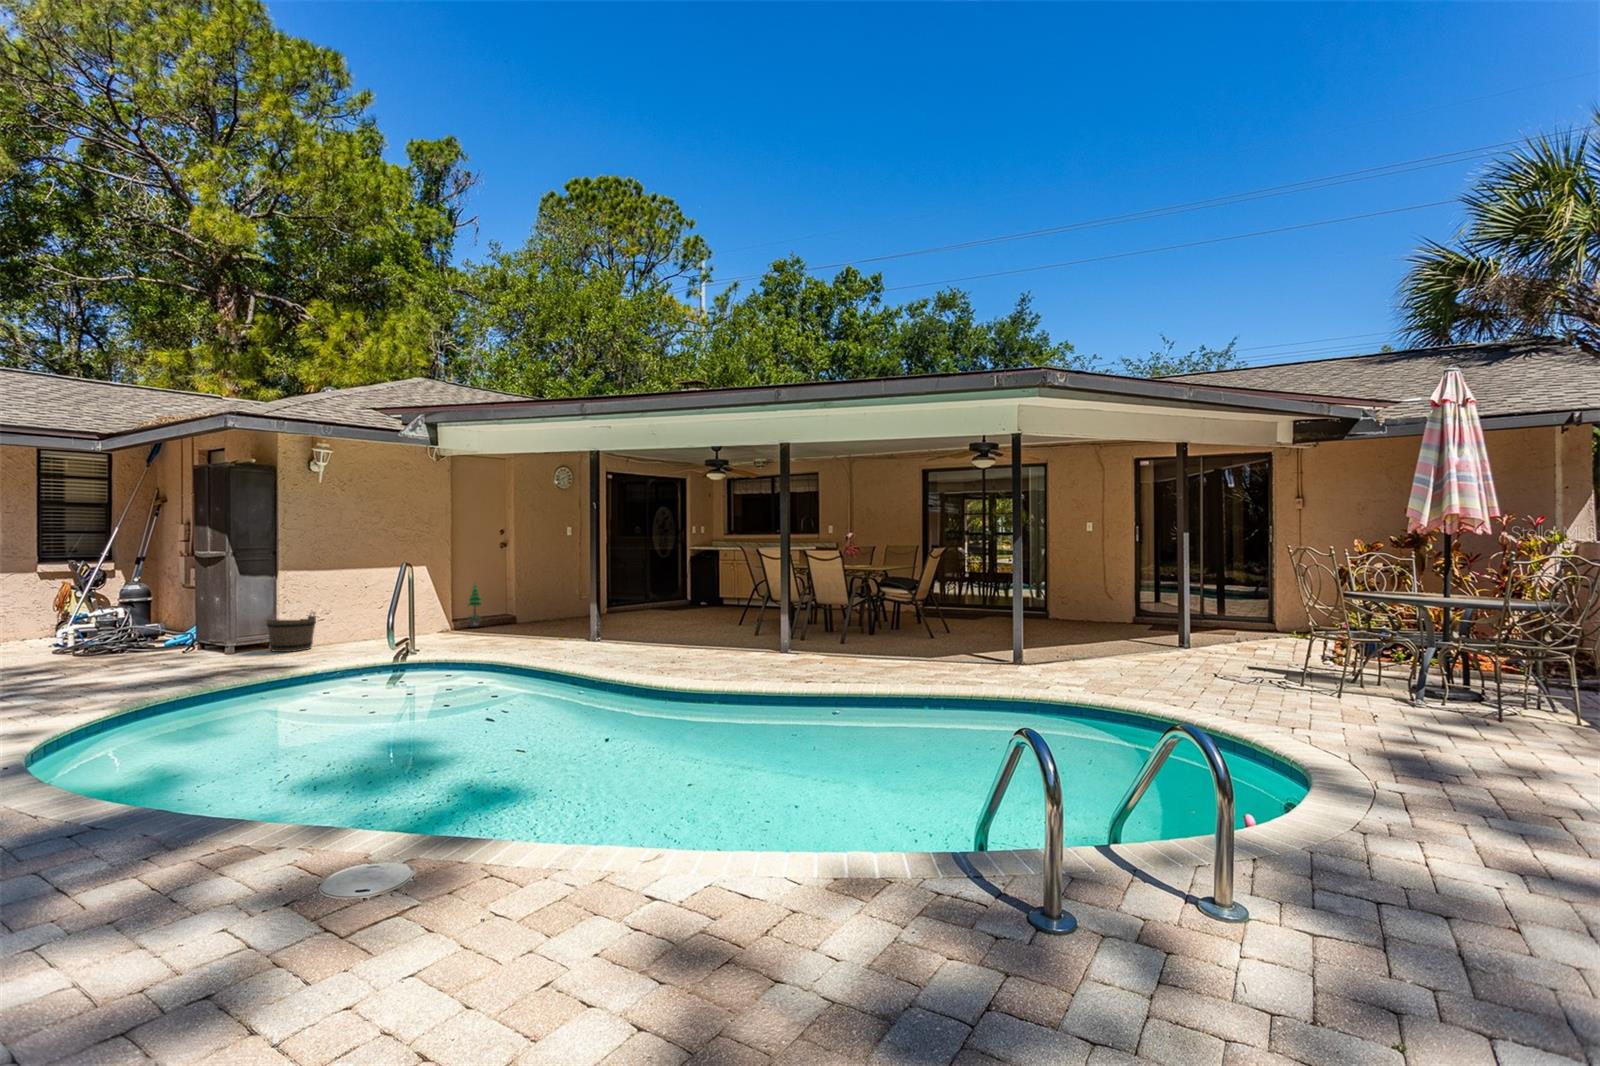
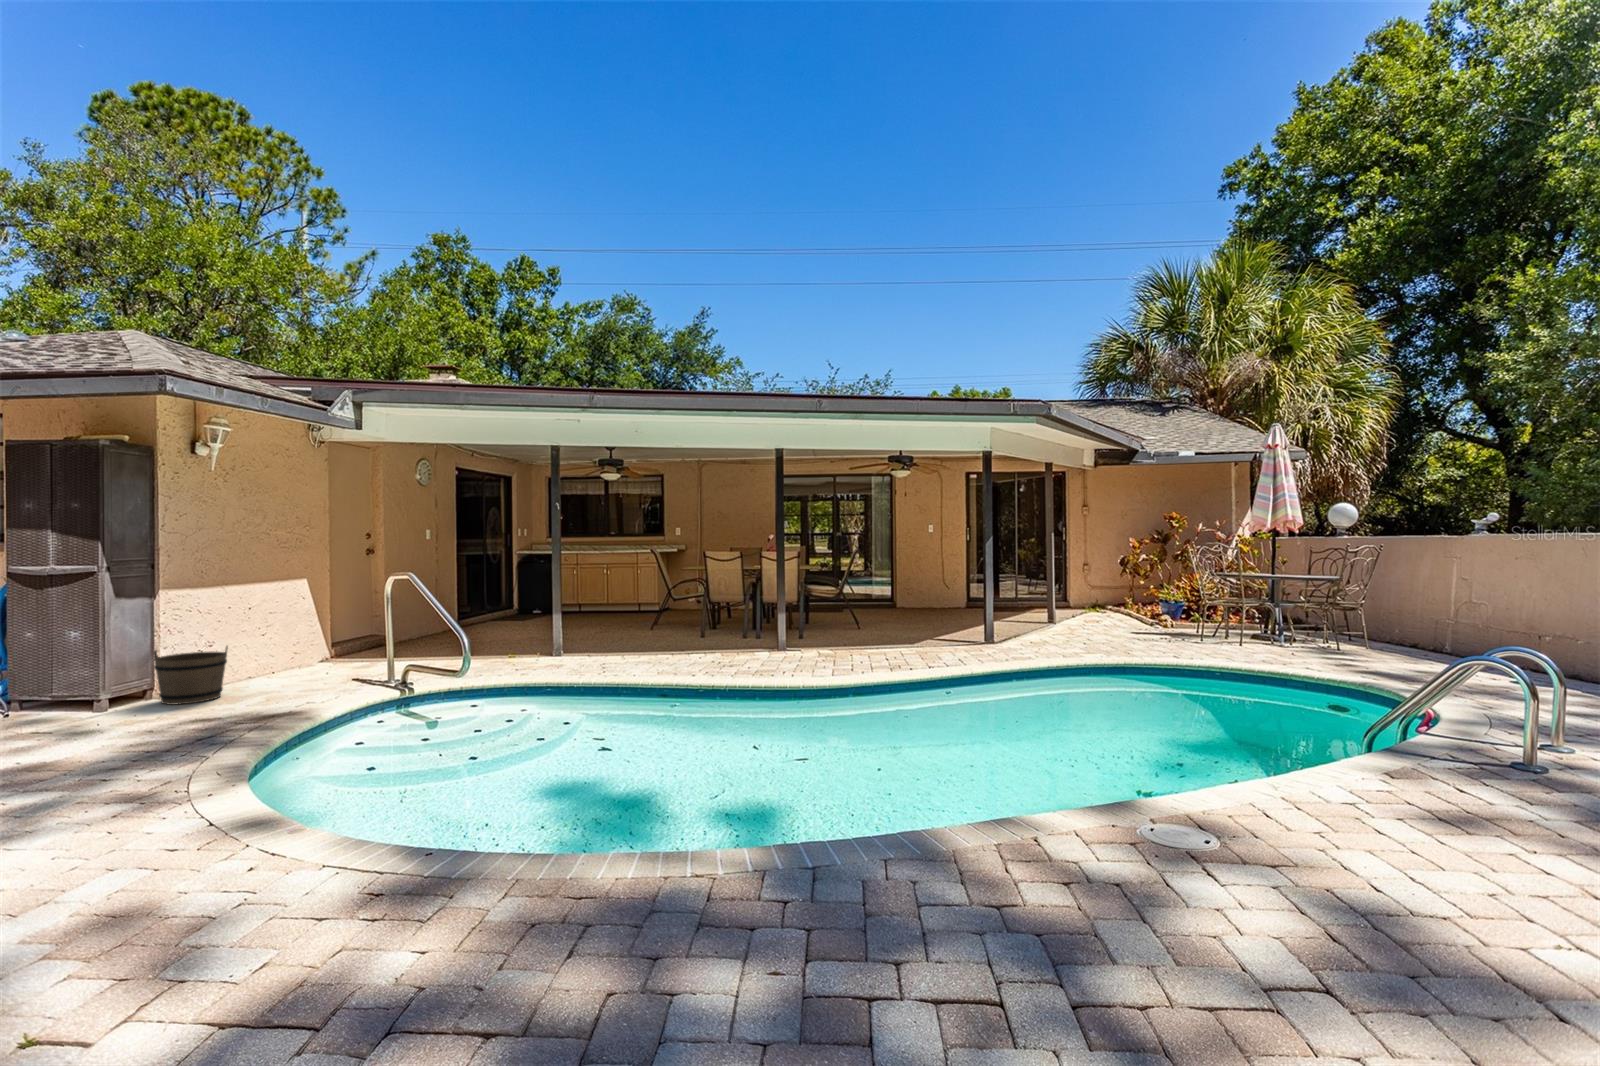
potted tree: present [468,584,482,627] -> none [340,597,363,653]

